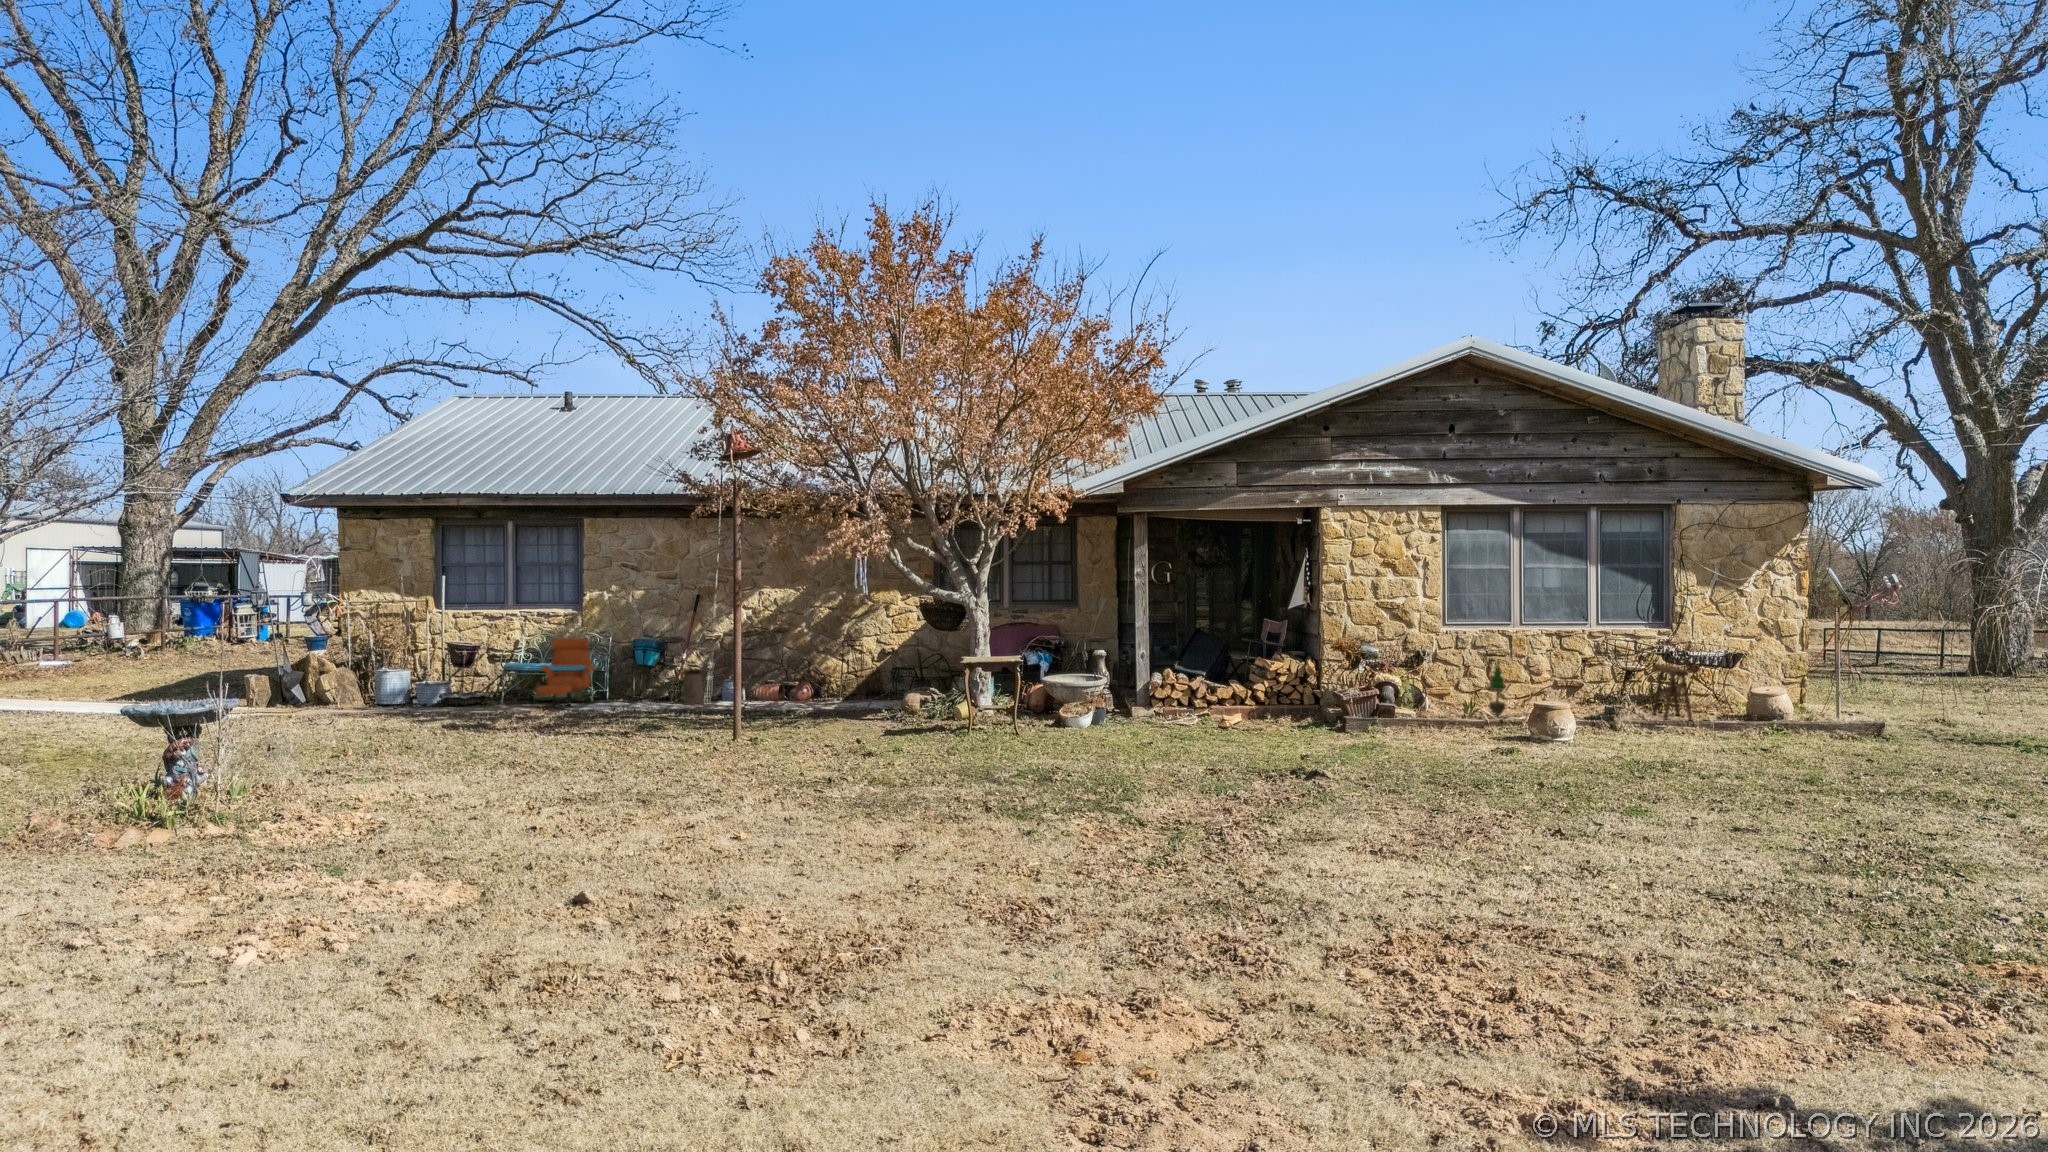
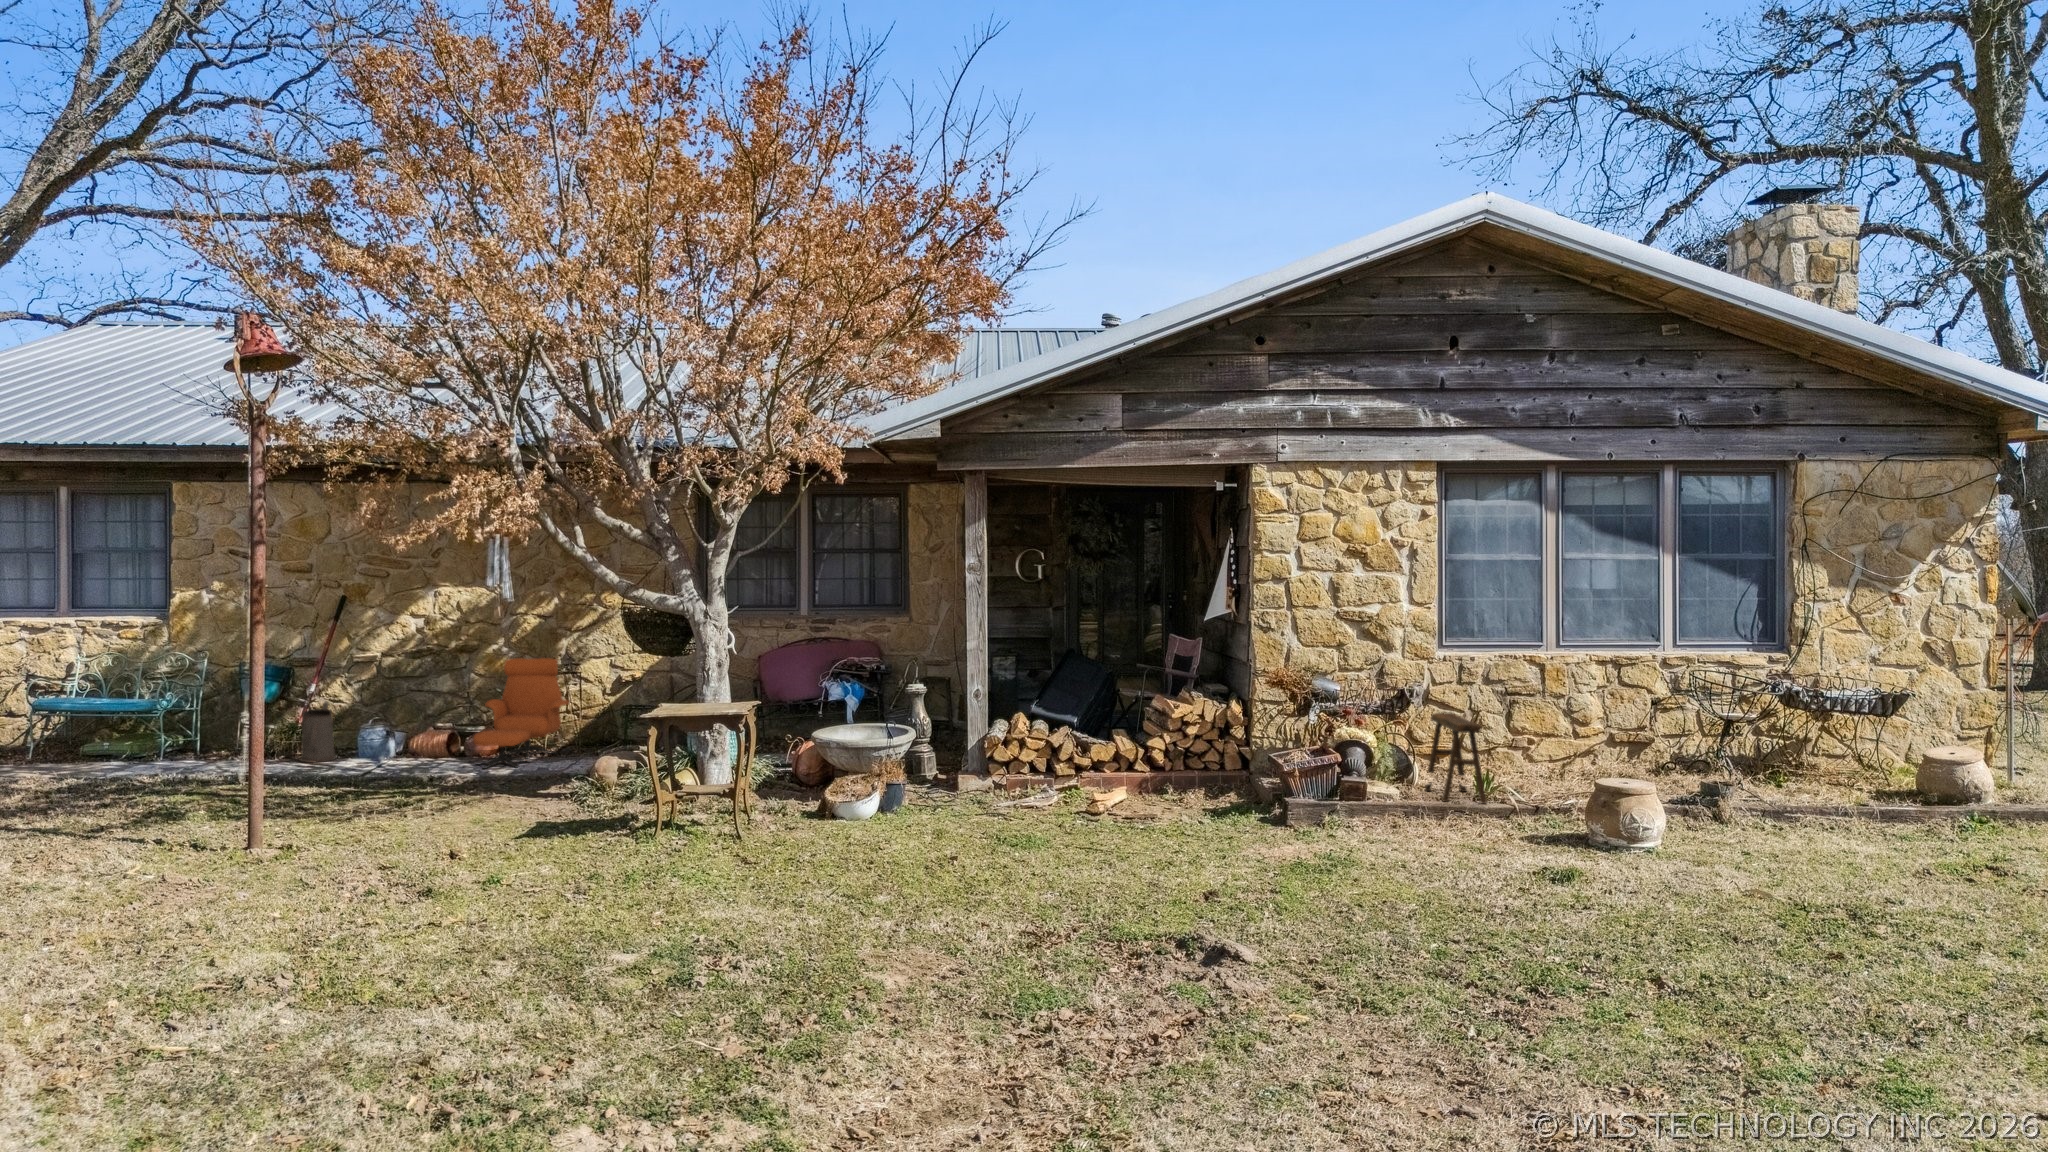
lounge chair: present [536,638,596,709] -> present [474,658,569,769]
potted tree: present [1489,662,1506,716] -> none [1506,702,1540,790]
stool: present [1652,665,1693,721] -> present [1425,712,1487,804]

